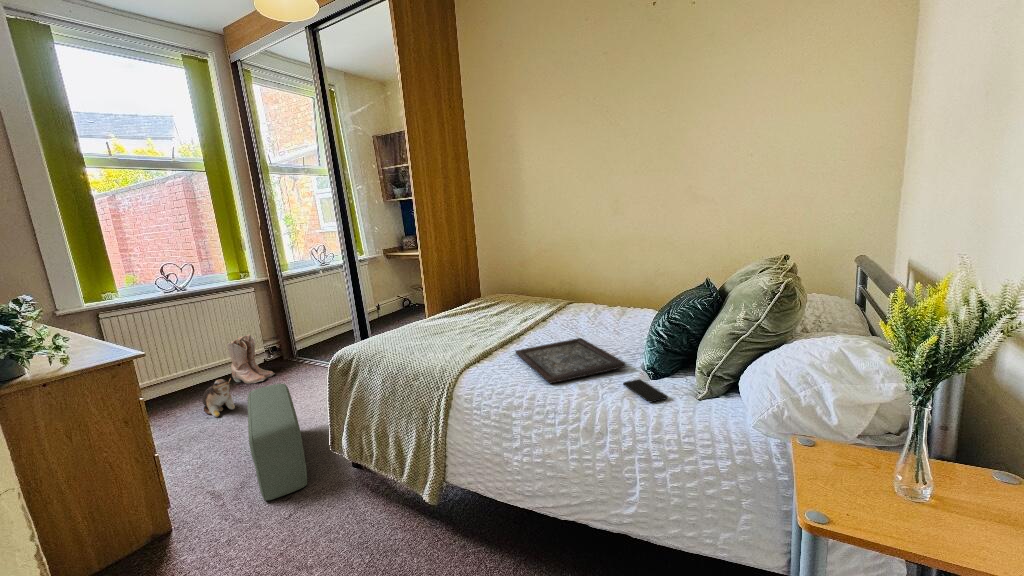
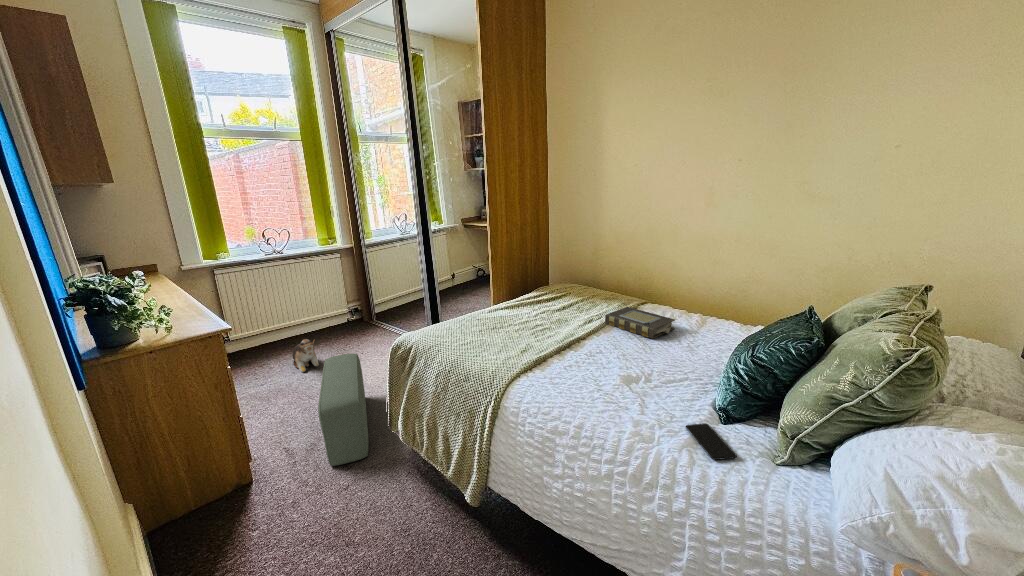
book: none [538,306,600,328] -> present [605,307,675,339]
boots: present [227,334,275,384] -> none [315,295,356,342]
tray: present [515,338,625,383] -> none [572,354,693,413]

